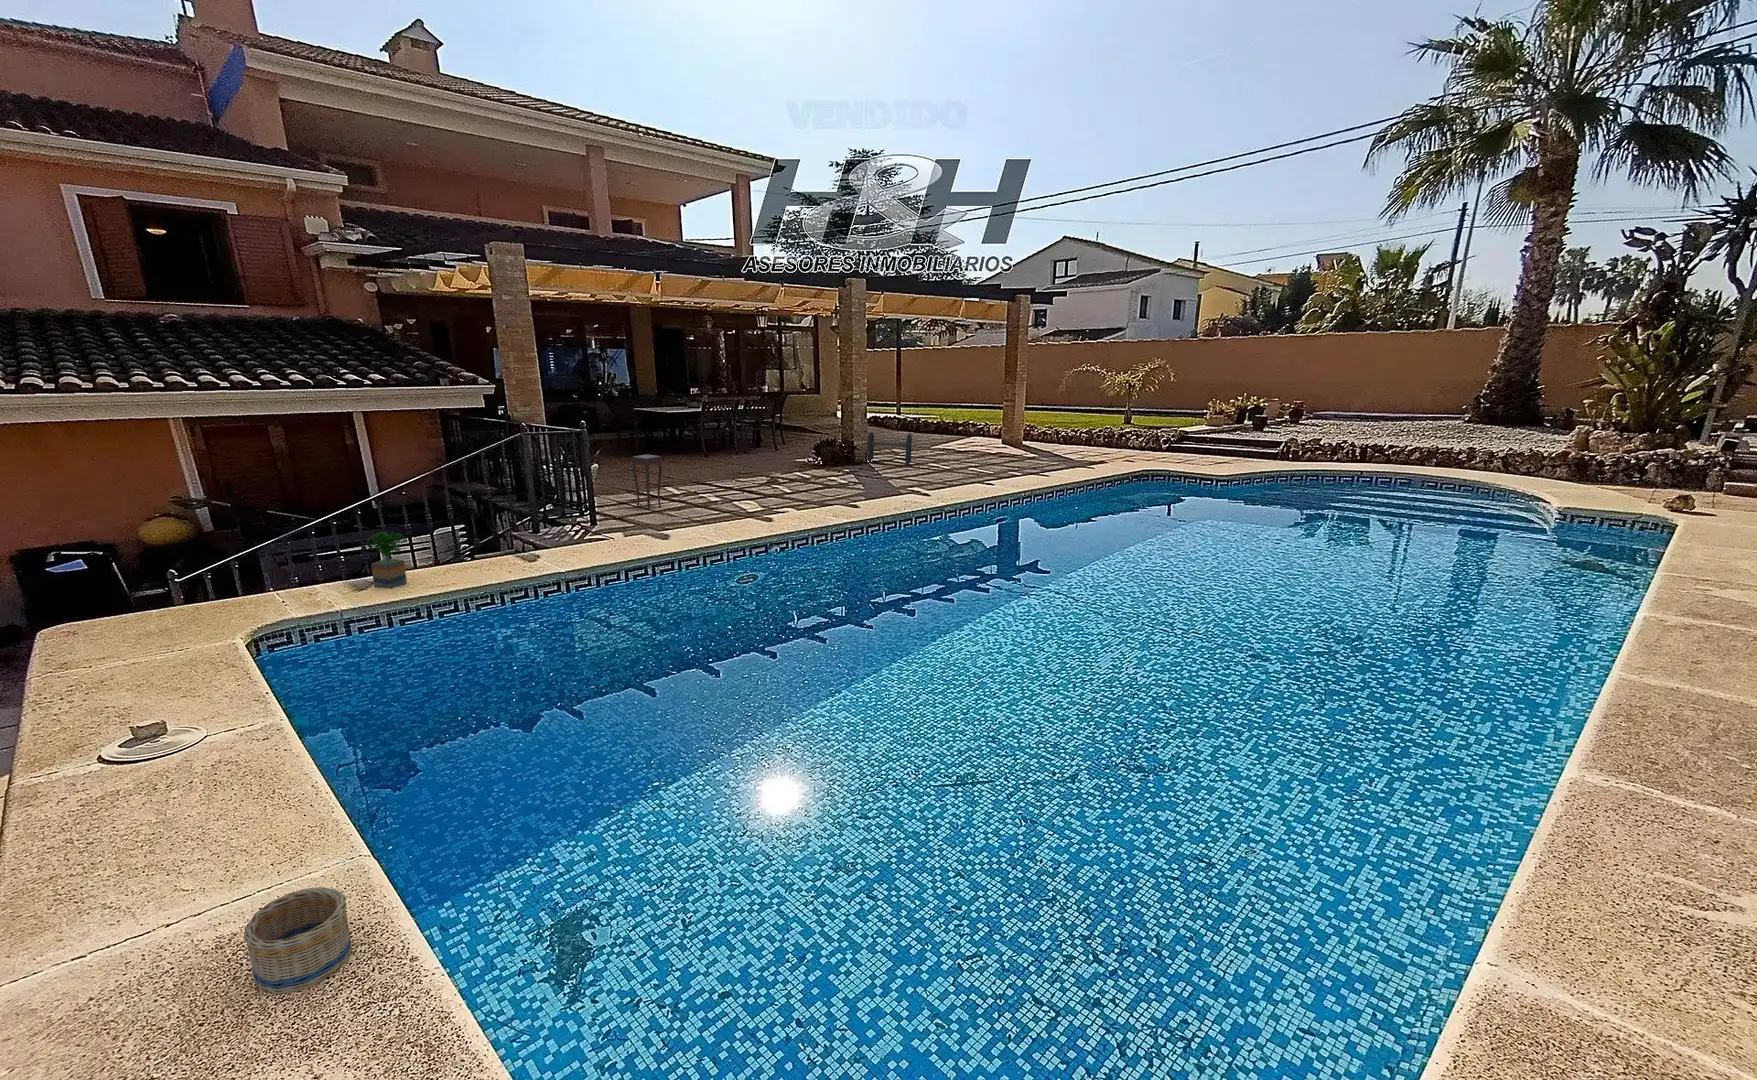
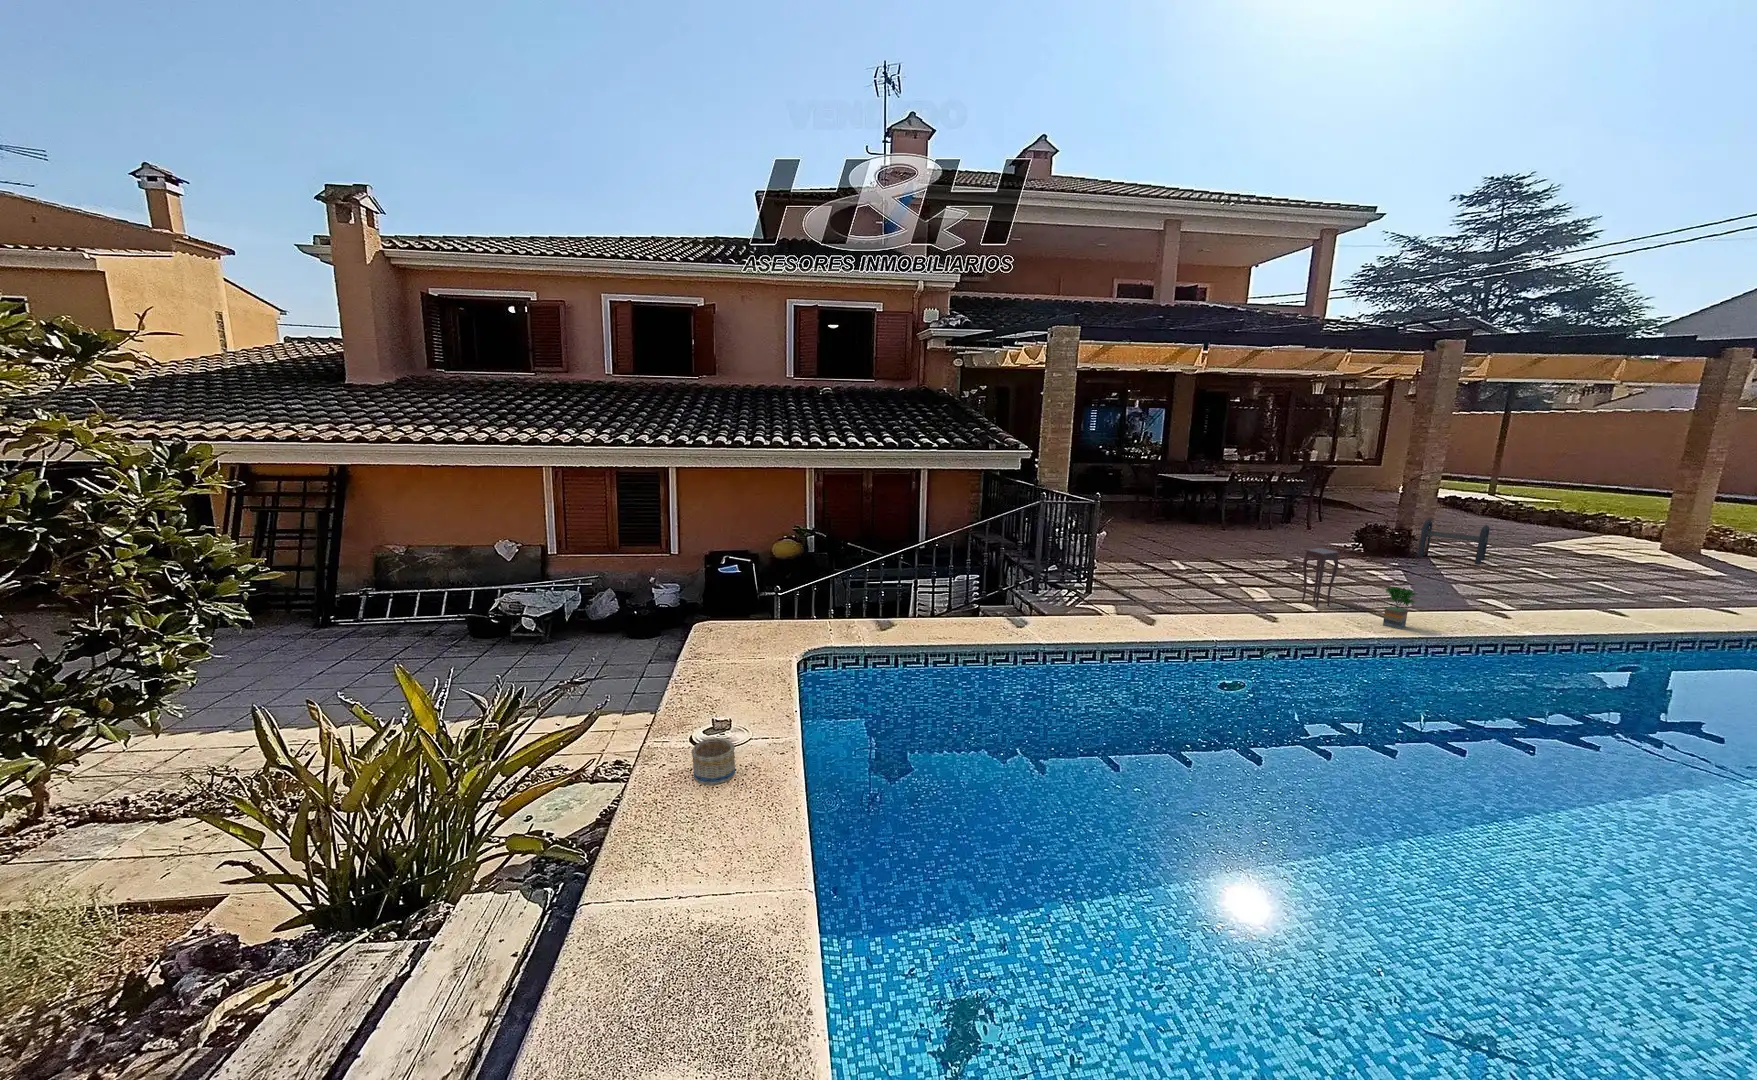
side table: present [632,454,662,510] -> present [1301,548,1340,607]
potted tree: present [367,532,408,589] -> present [1383,587,1416,629]
basket: present [244,887,352,994] -> present [692,738,735,785]

